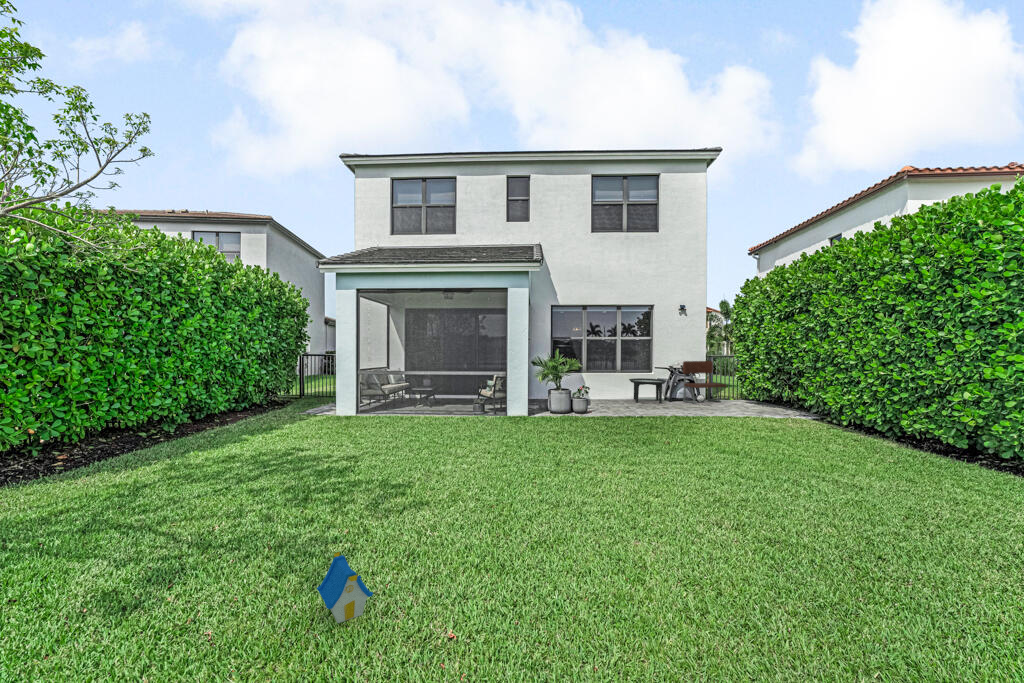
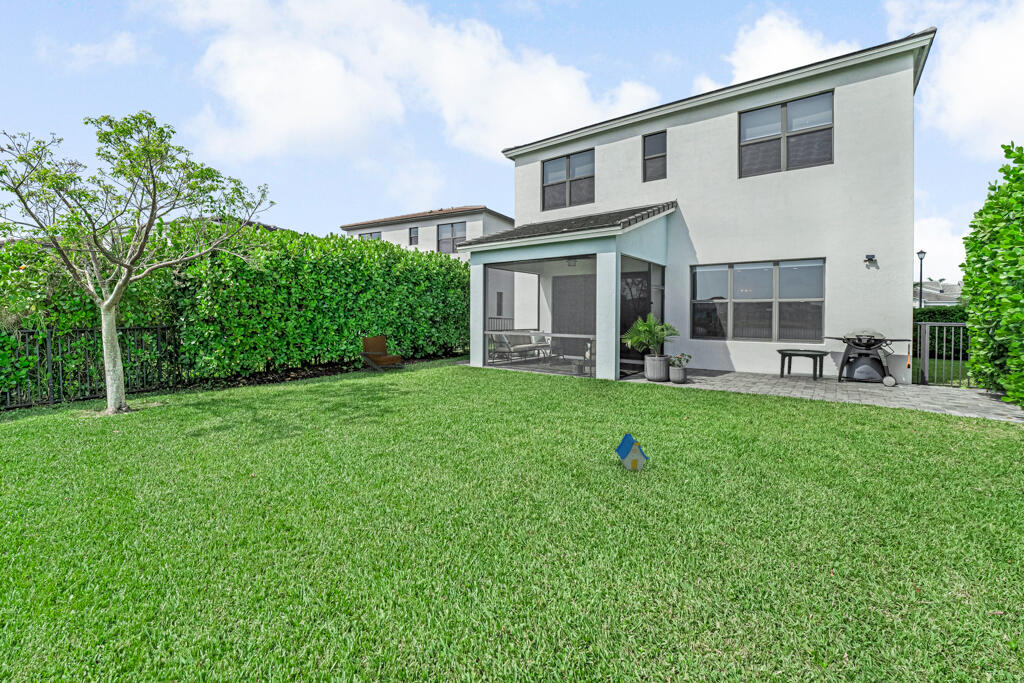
bench: present [683,361,726,404] -> none [857,329,932,386]
lounge chair: none [177,379,249,436] -> present [357,336,405,373]
toy house: present [317,552,373,623] -> present [615,432,649,470]

